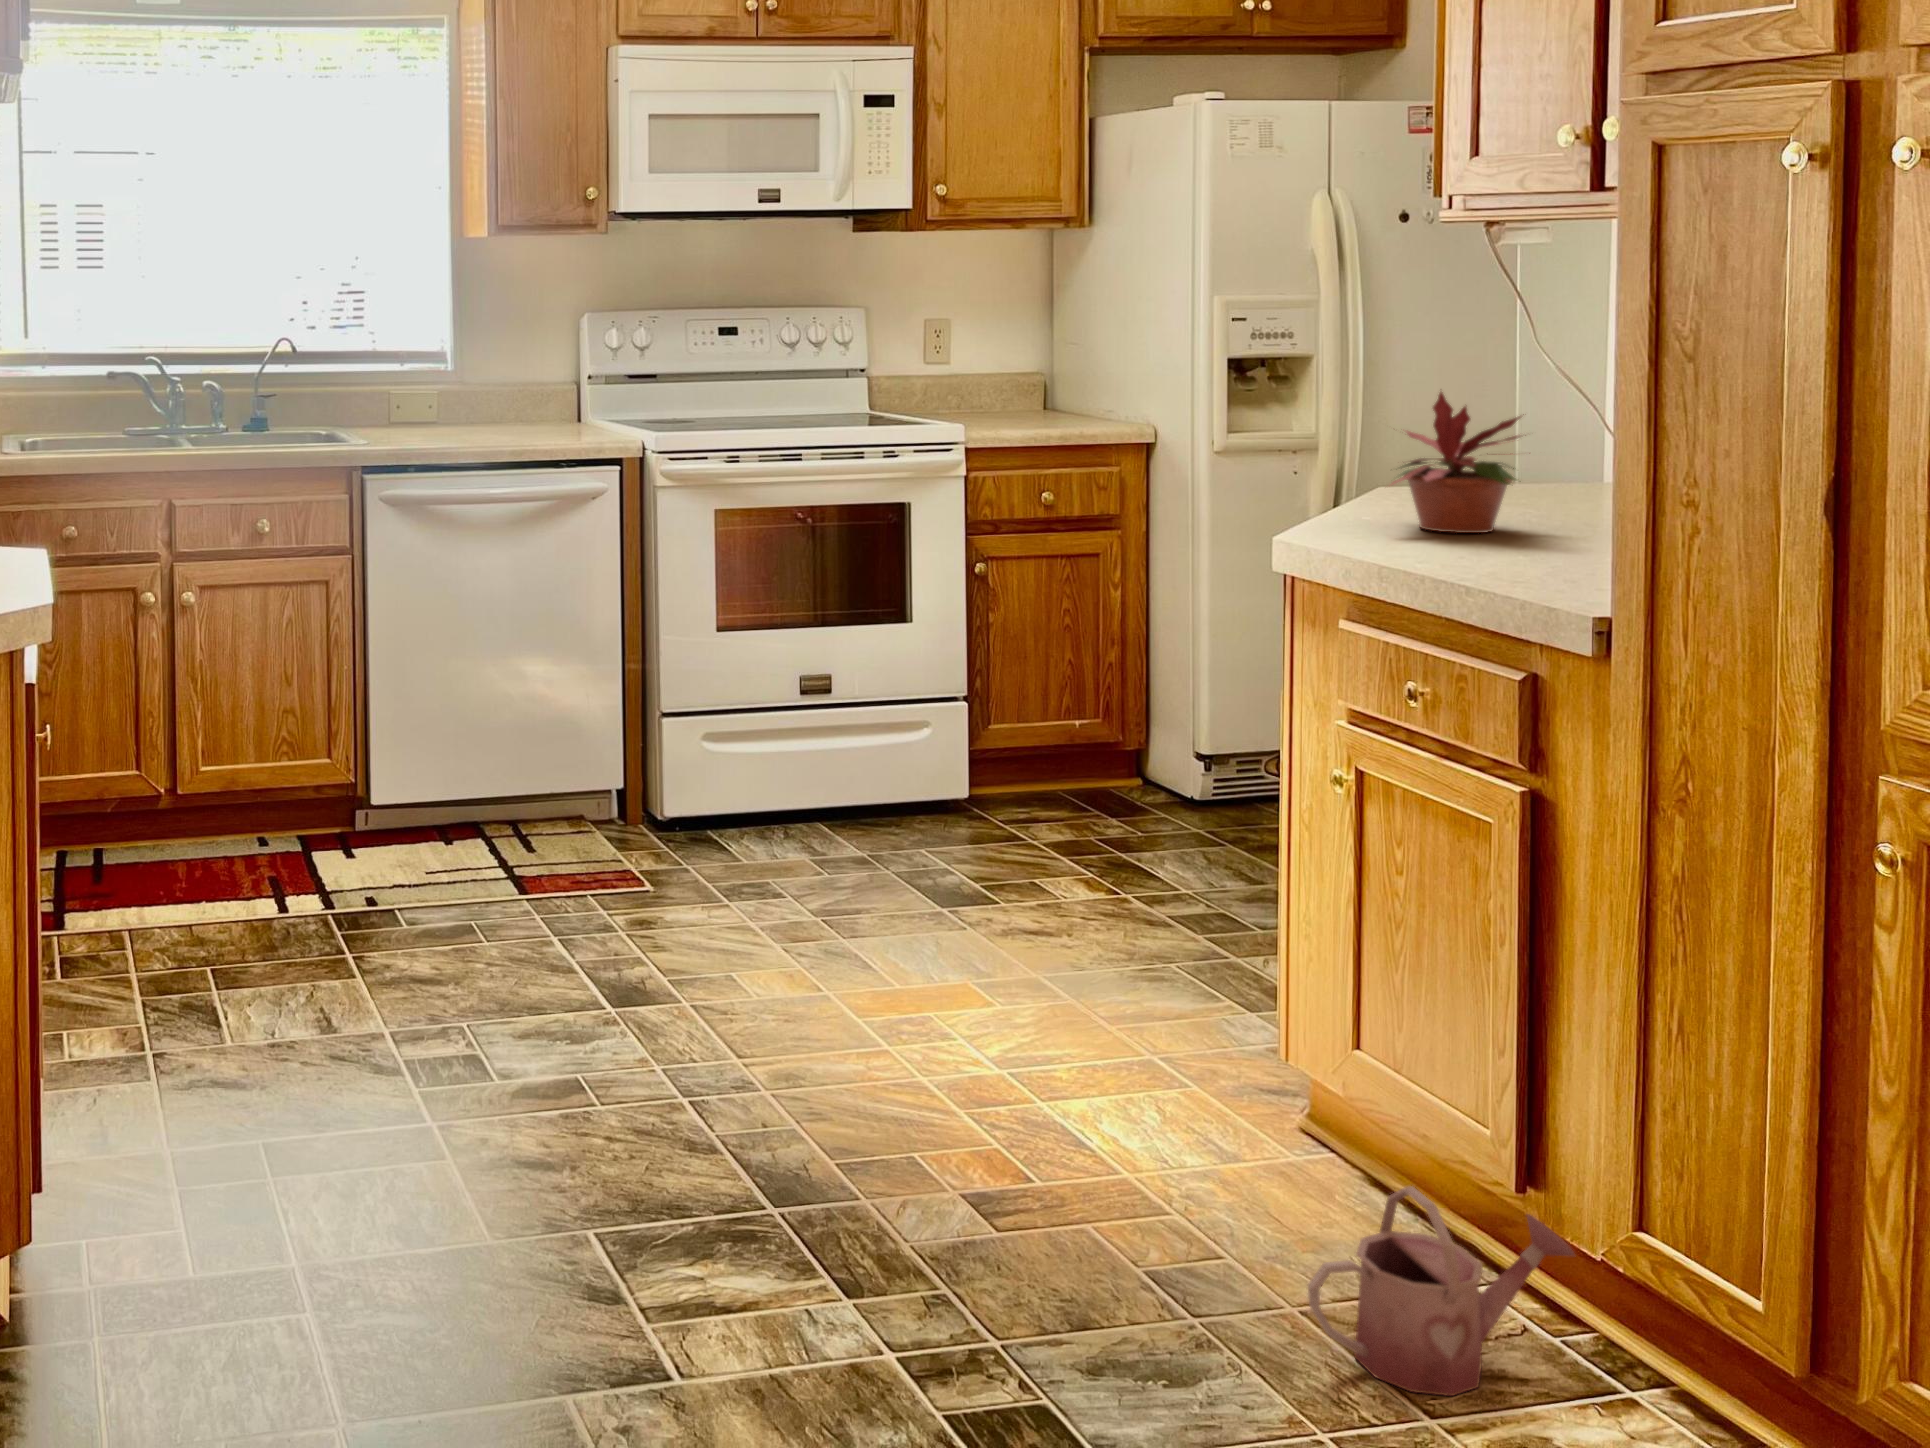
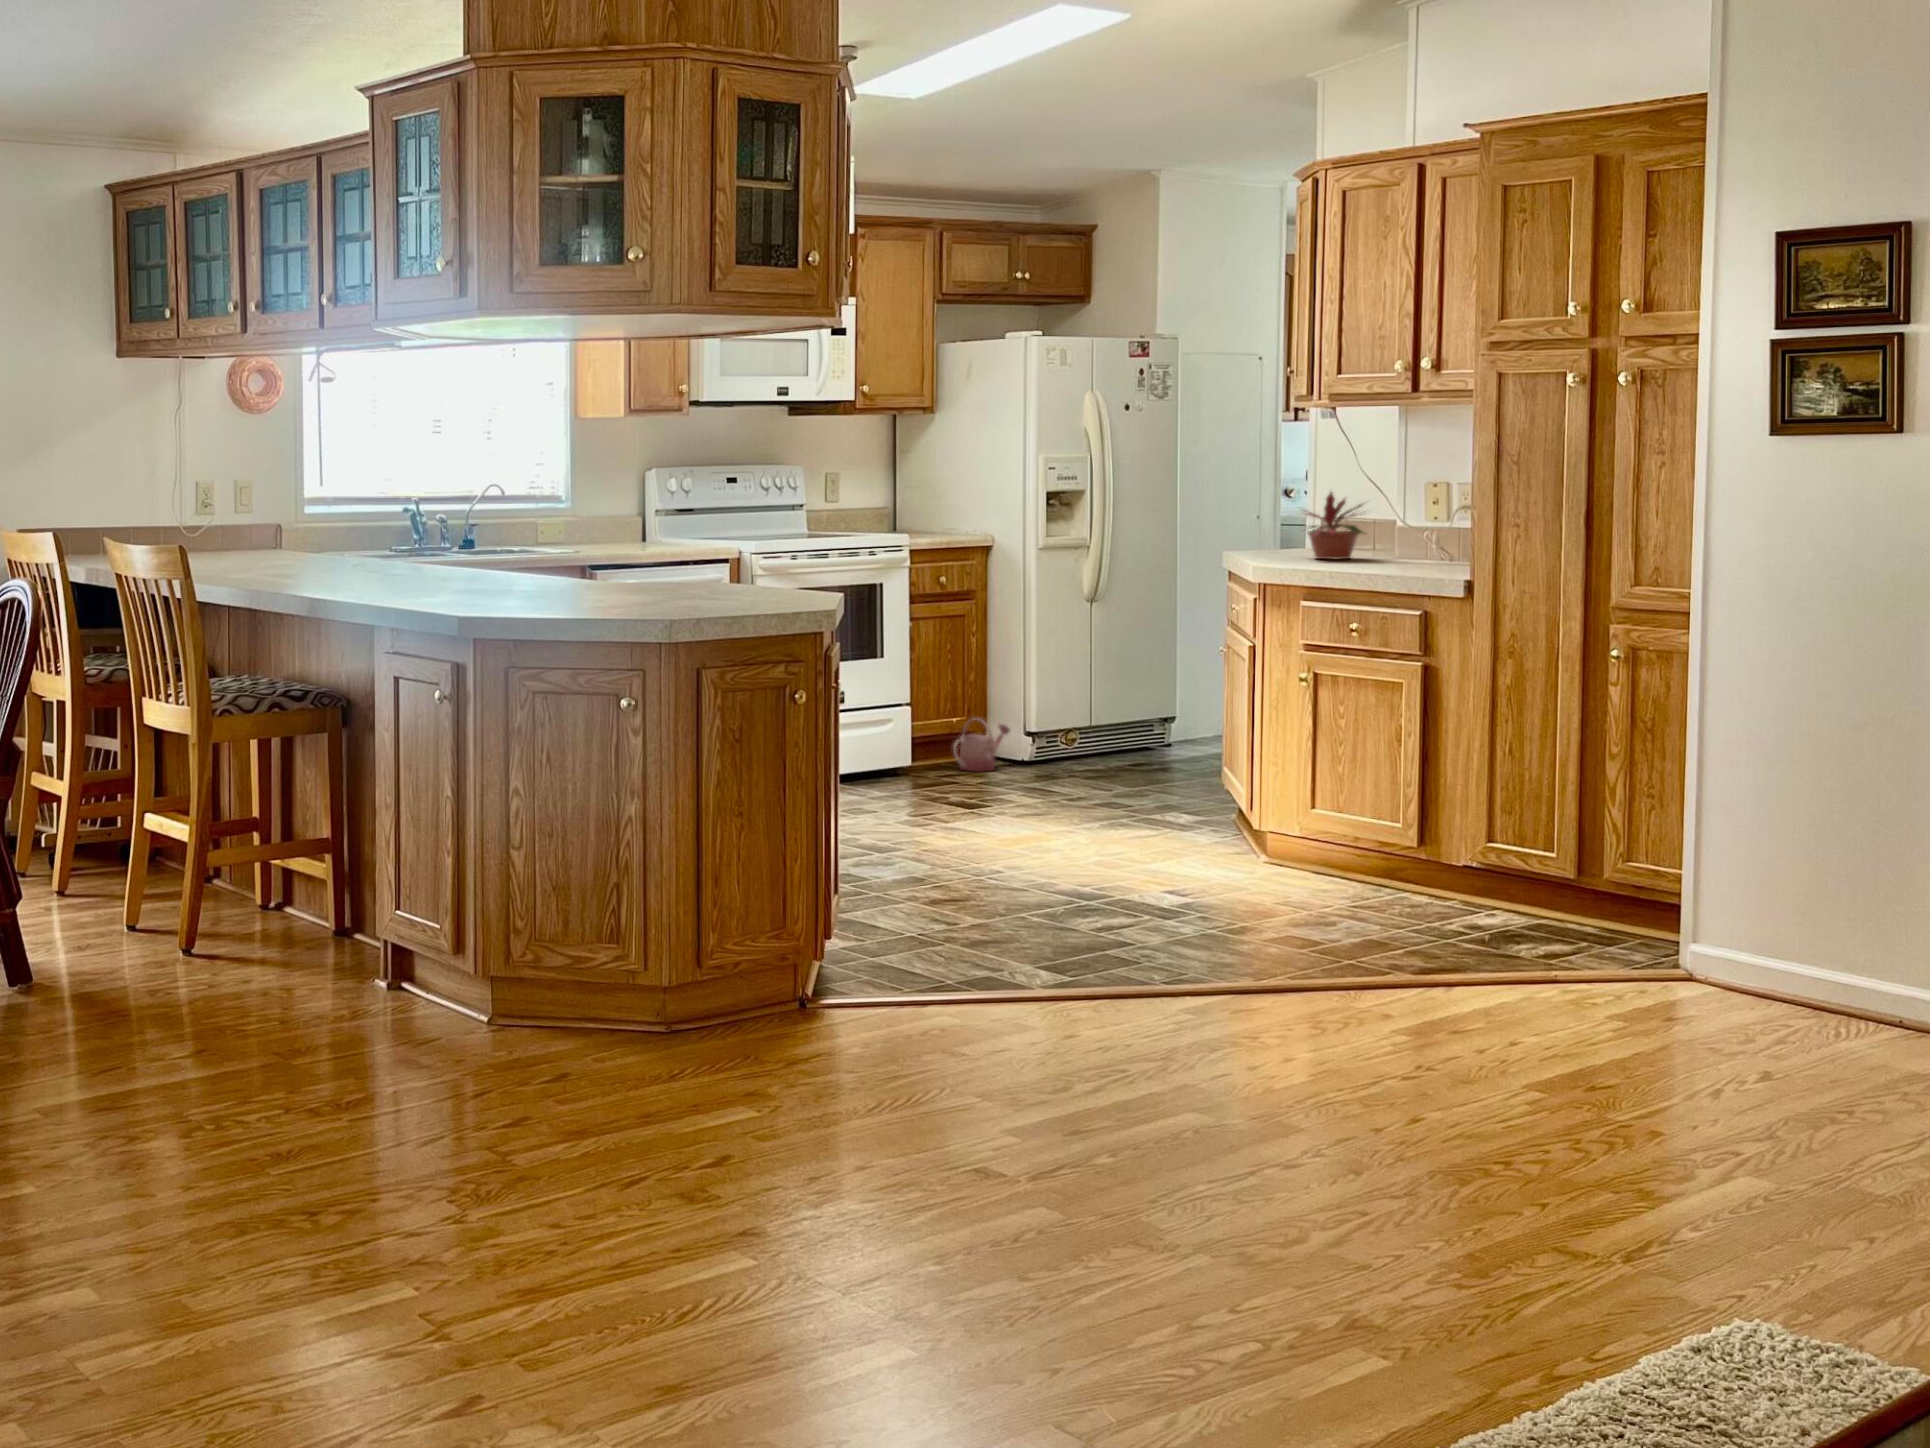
watering can: present [1308,1187,1574,1396] -> present [953,718,1010,771]

